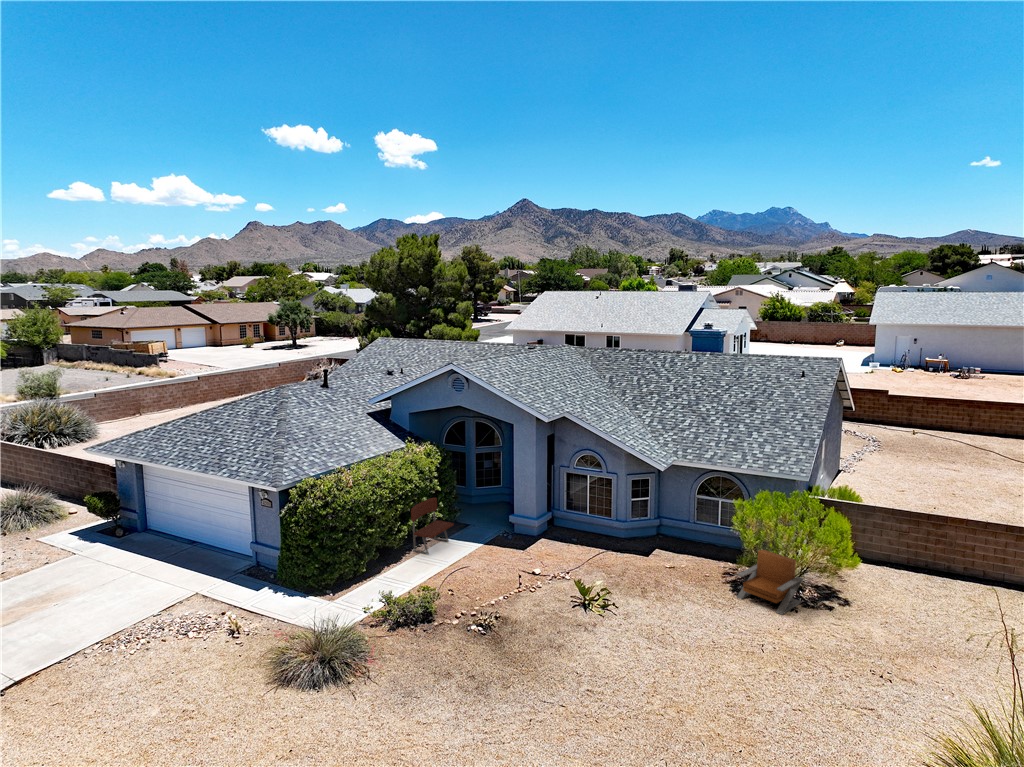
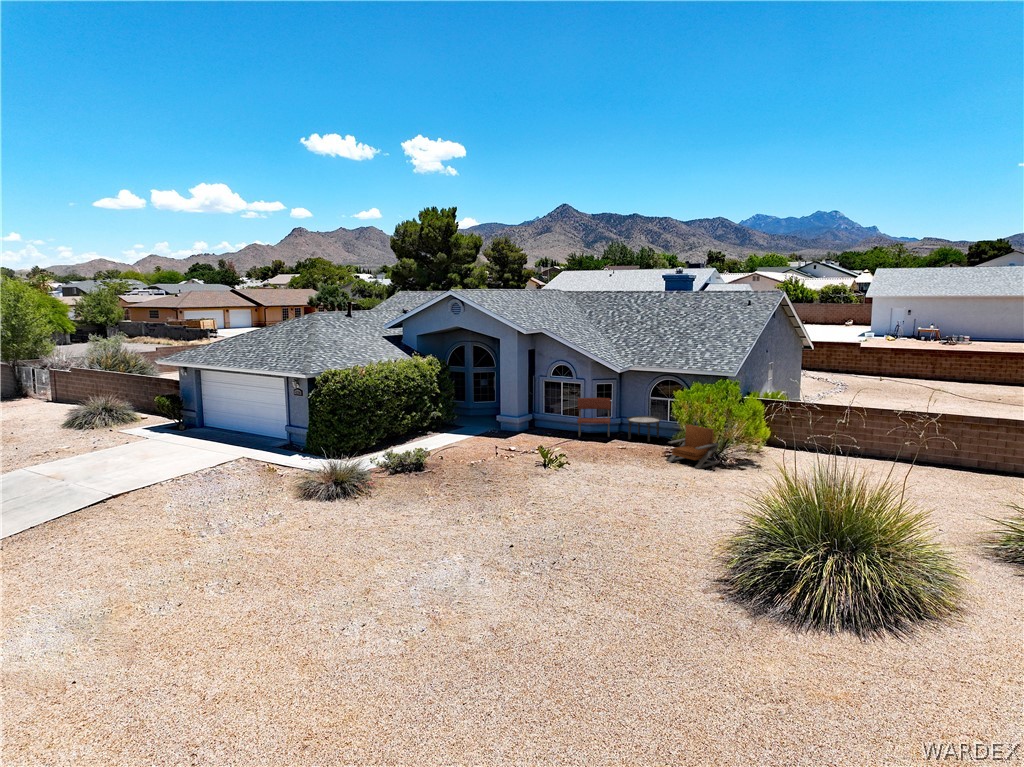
bench: present [411,498,454,554] -> present [577,398,611,437]
round table: none [670,518,714,555] -> present [627,416,661,442]

